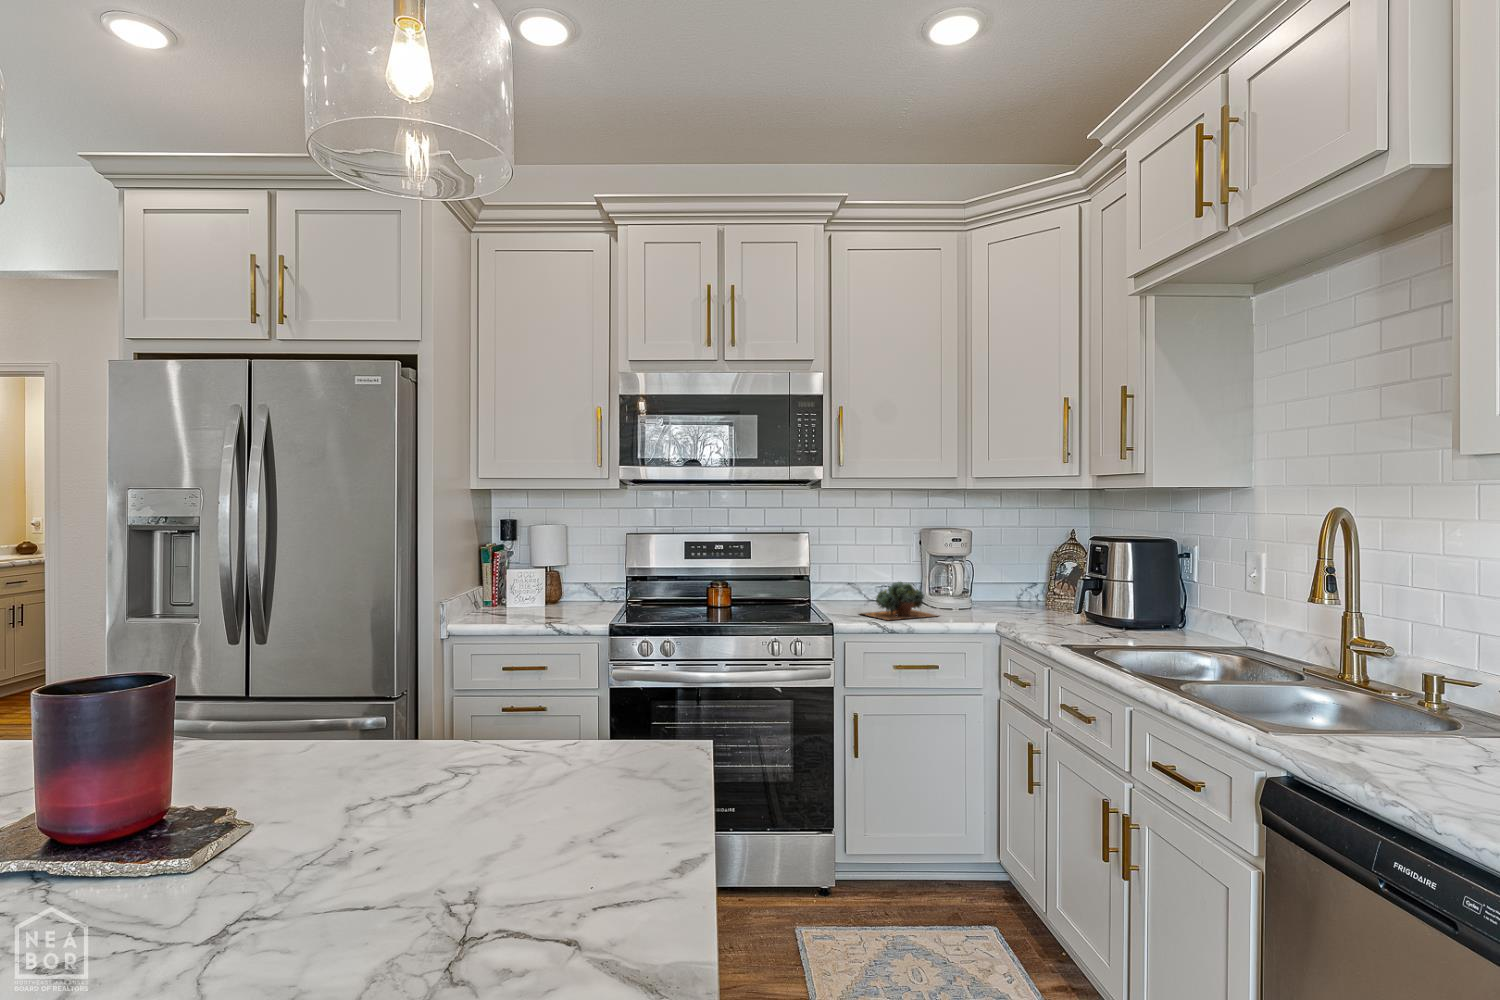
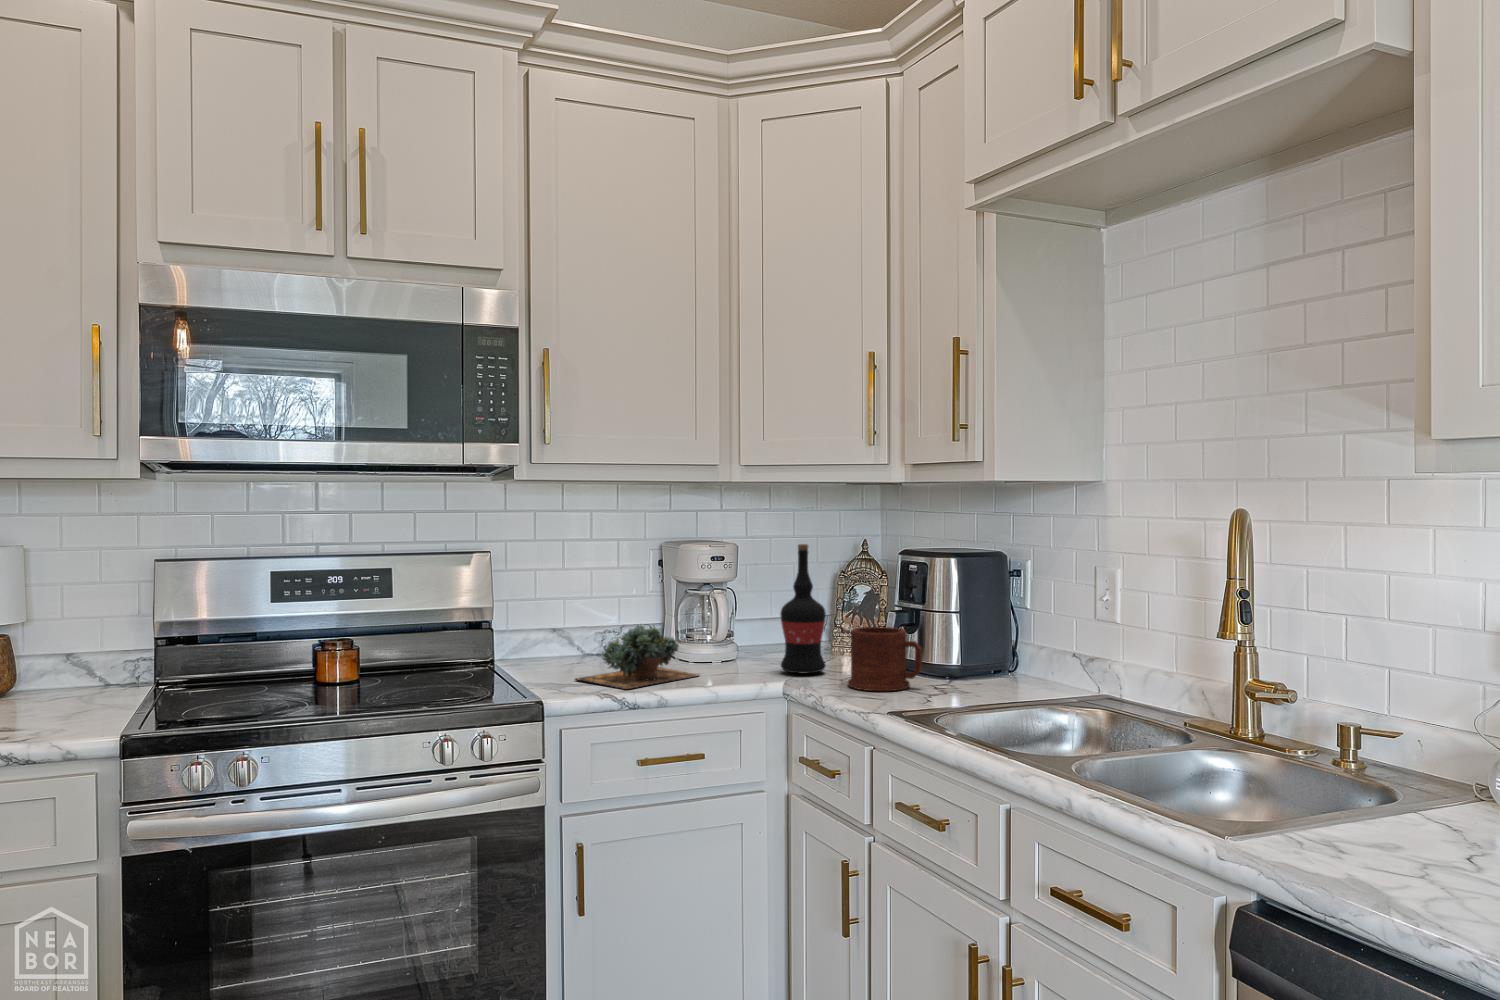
wine bottle: none [996,531,1028,619] -> present [780,544,826,673]
mug: none [1037,588,1090,631] -> present [848,627,923,691]

